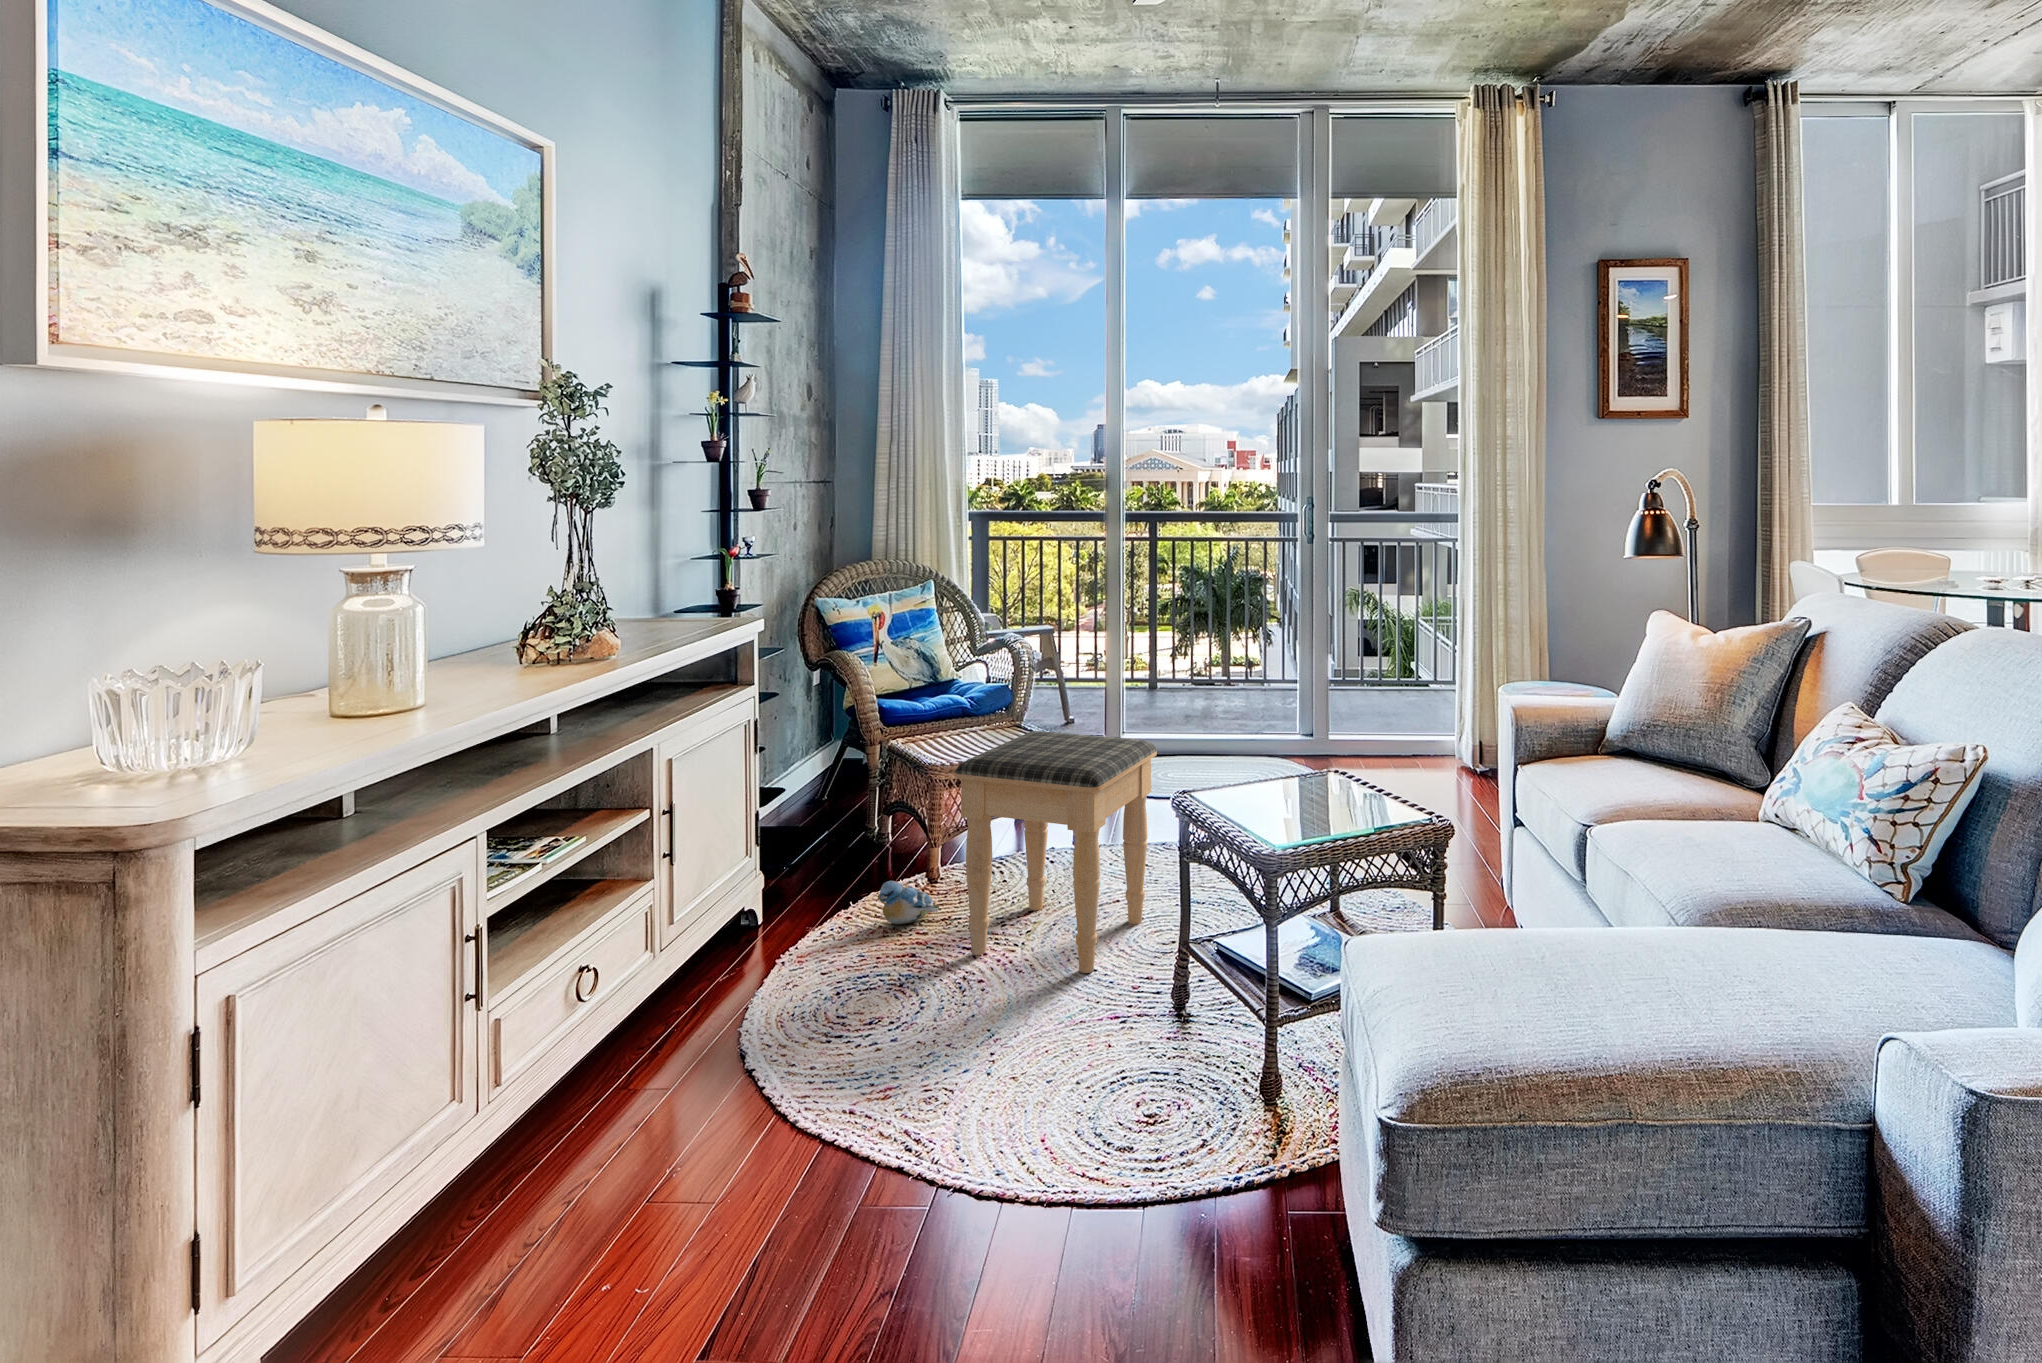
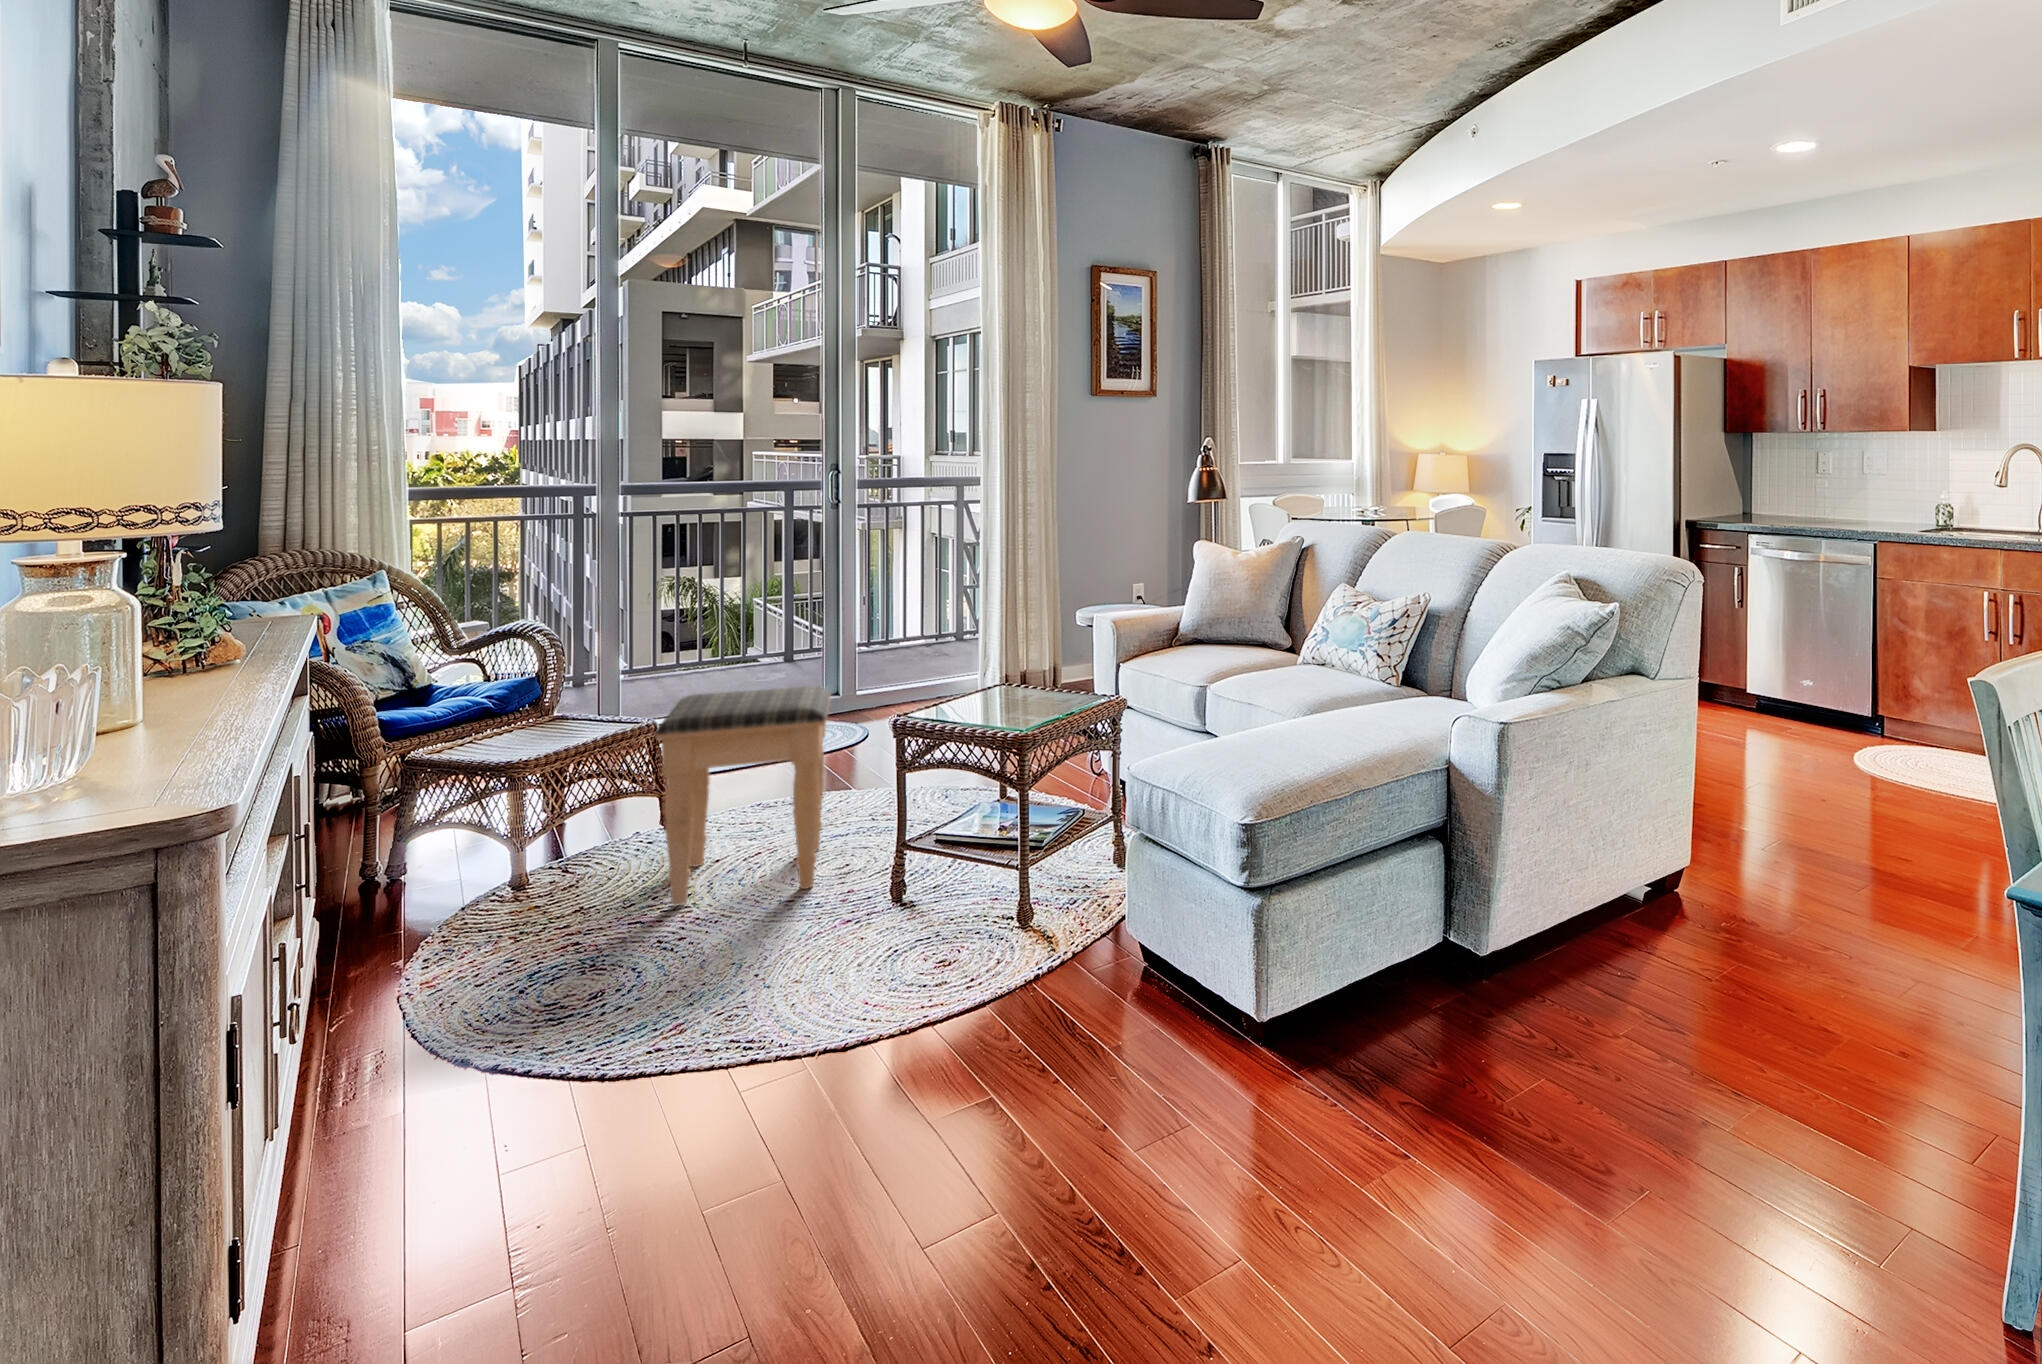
plush toy: present [877,881,939,924] -> none [529,867,598,910]

